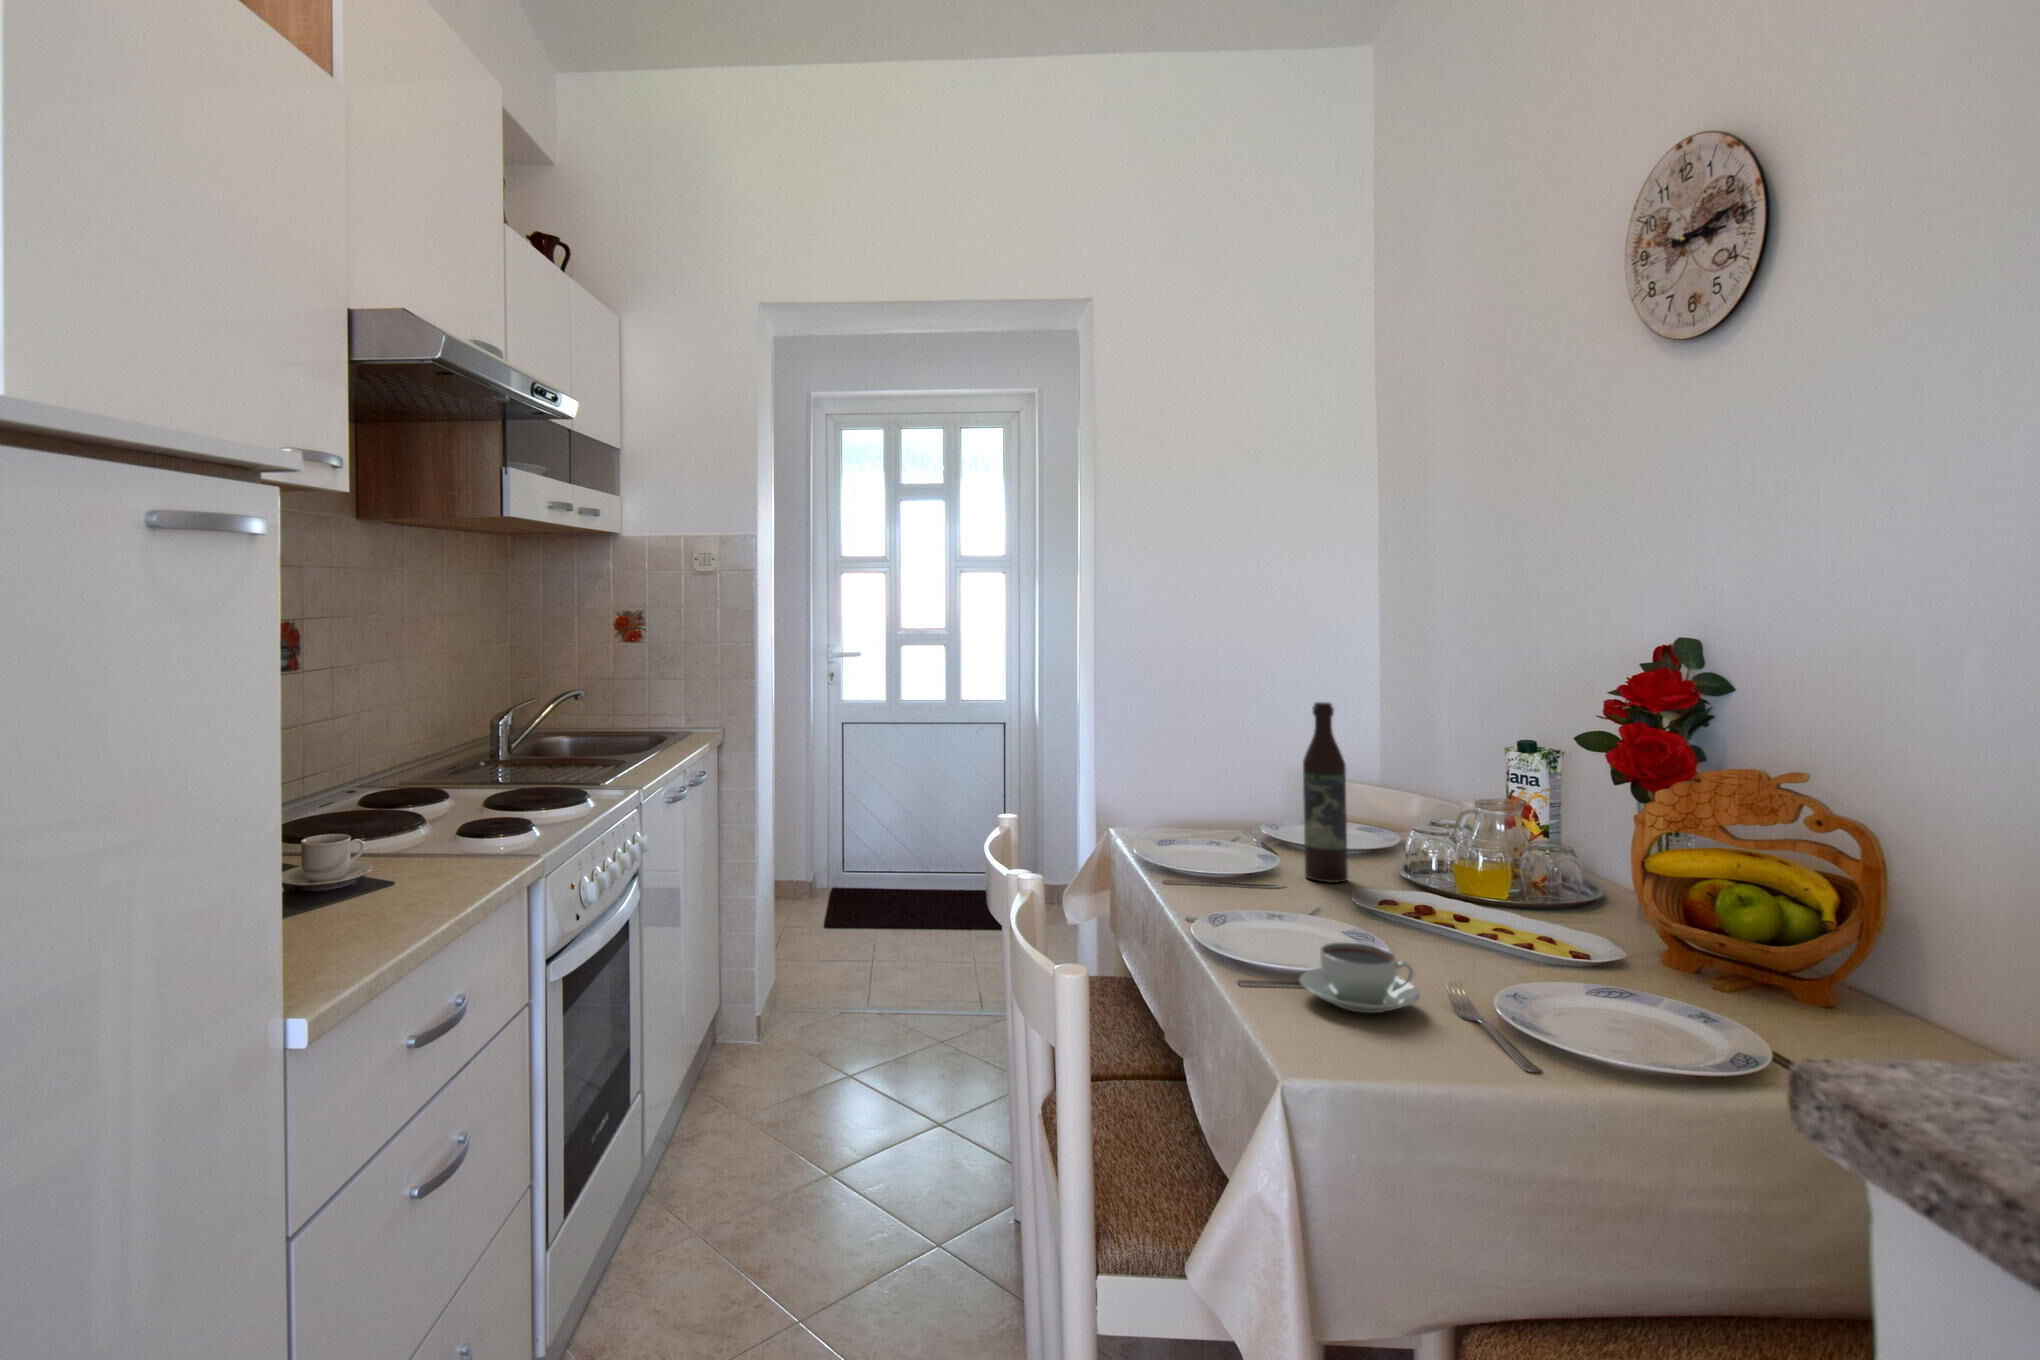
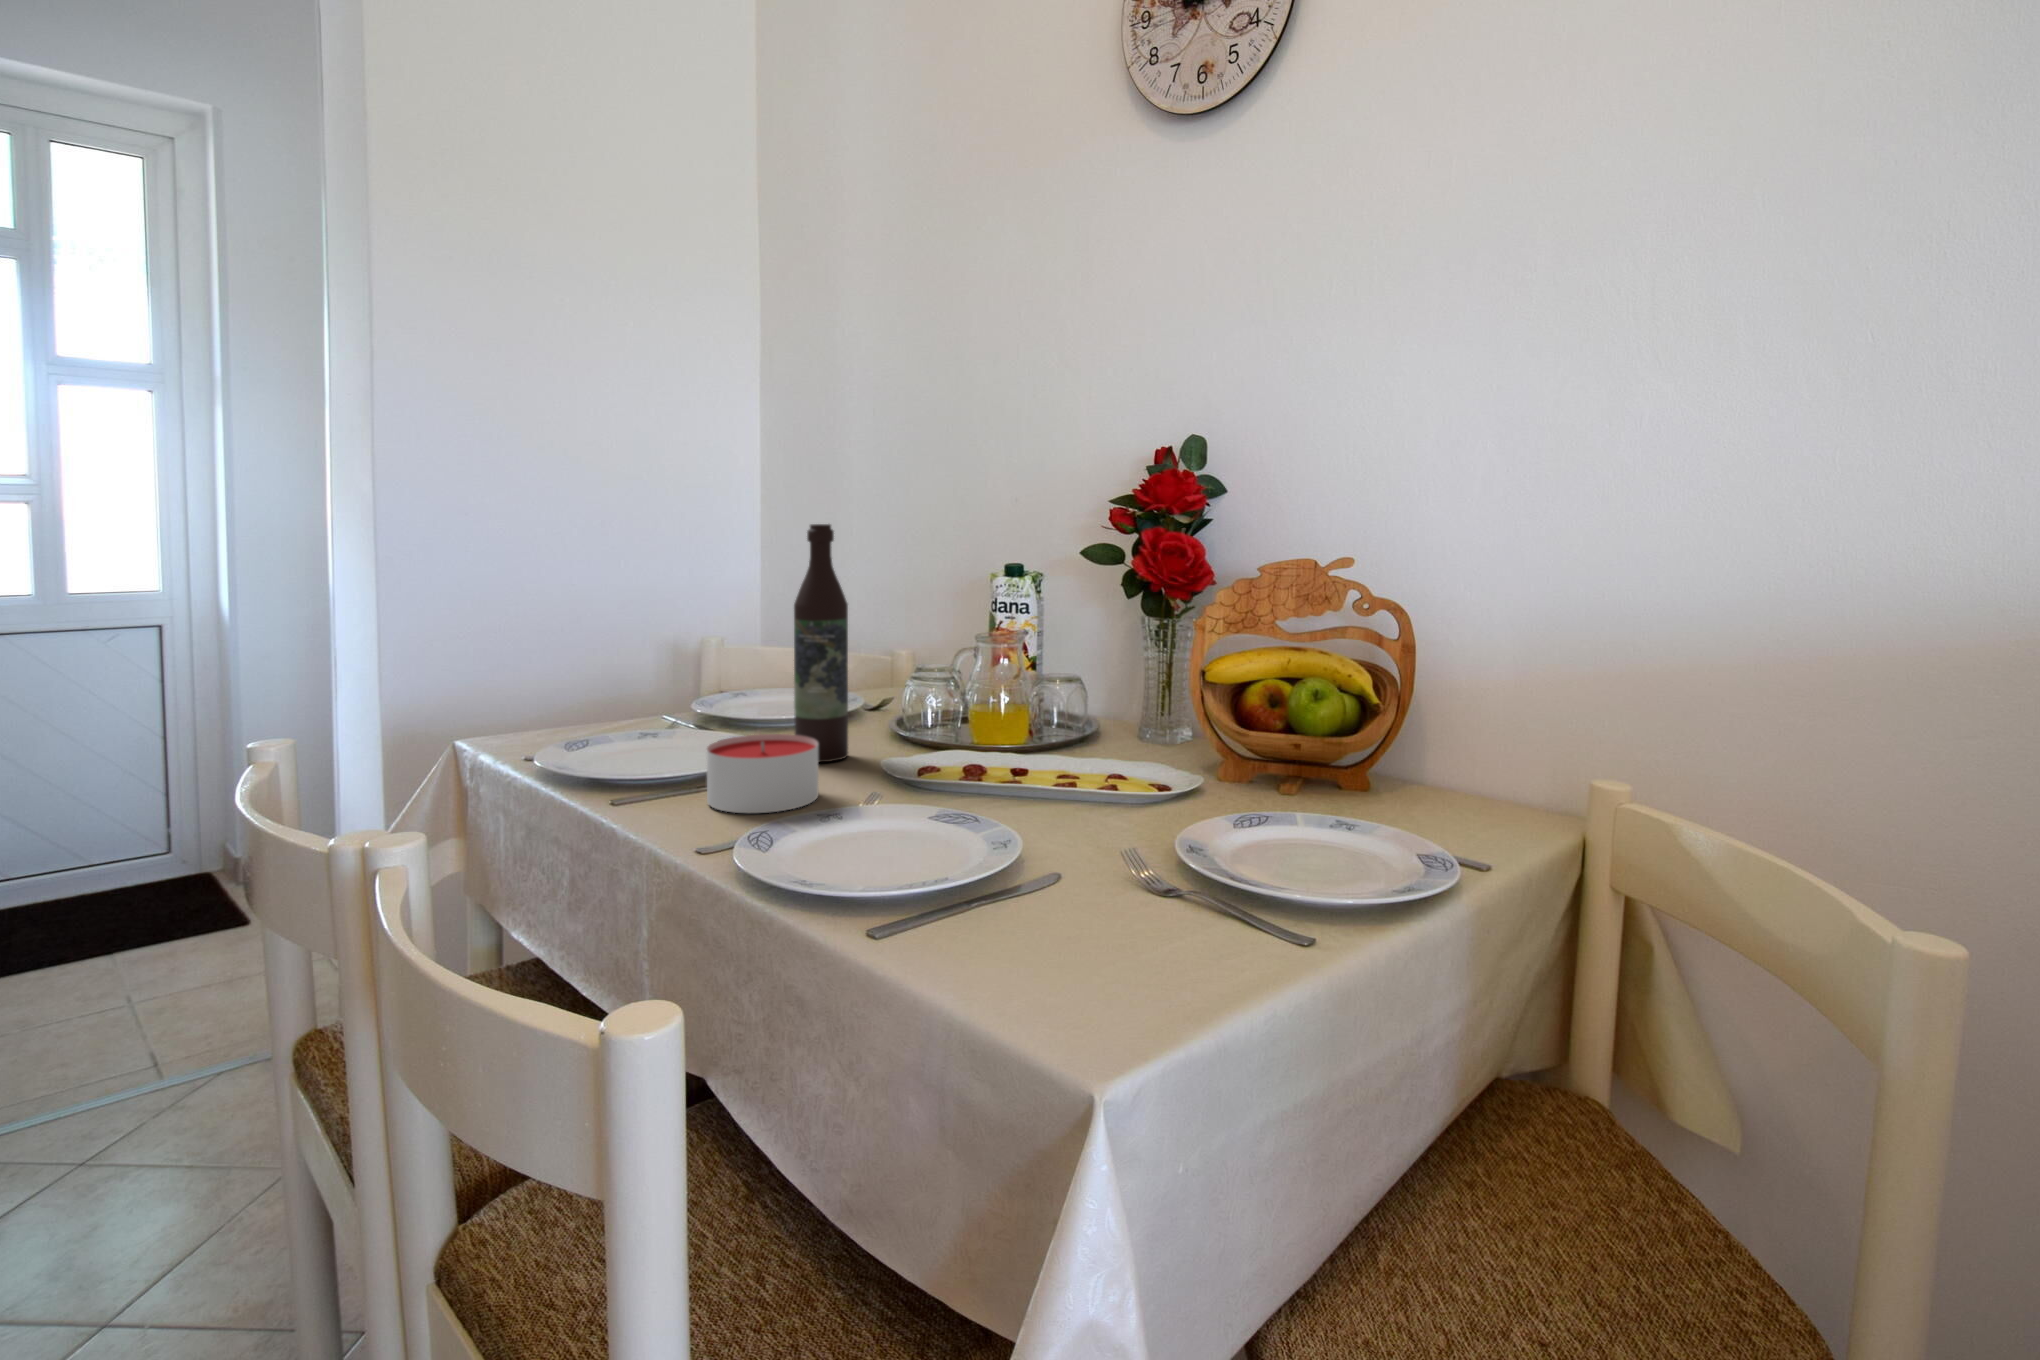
candle: none [1214,851,1294,907] -> present [707,734,818,813]
coffee cup: present [1300,942,1420,1013] -> none [963,826,1121,924]

